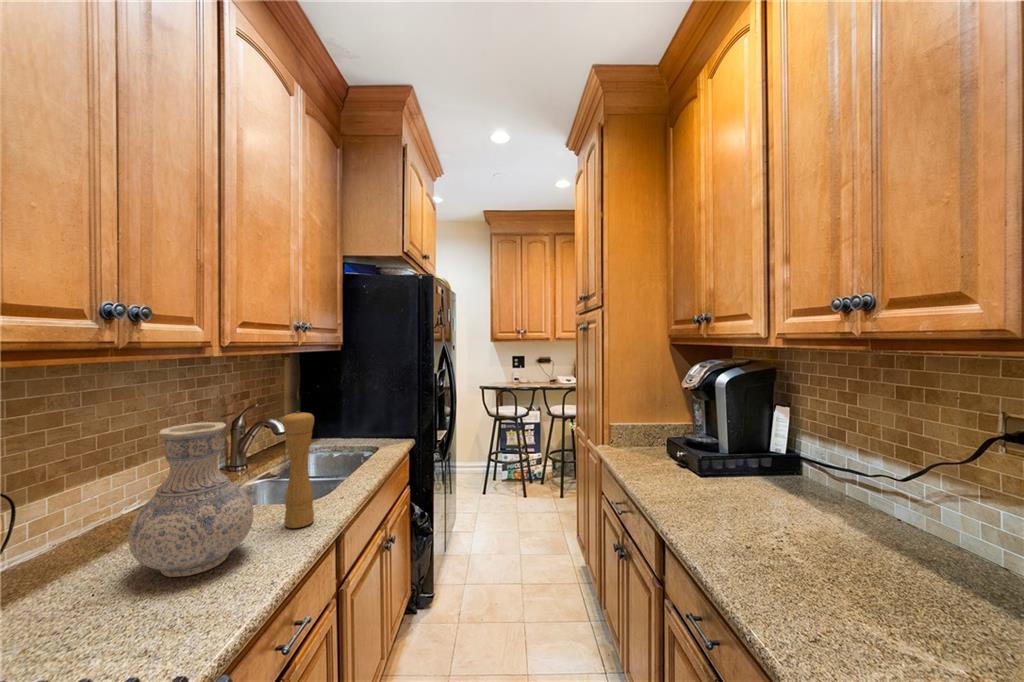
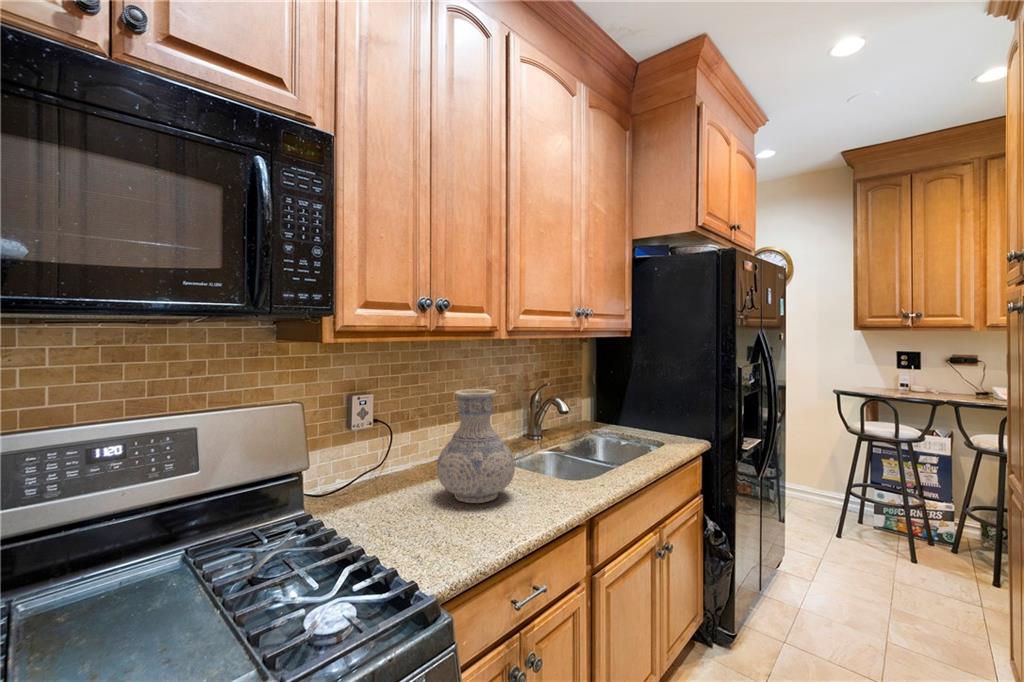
pepper mill: present [283,411,314,528] -> none [543,388,569,492]

